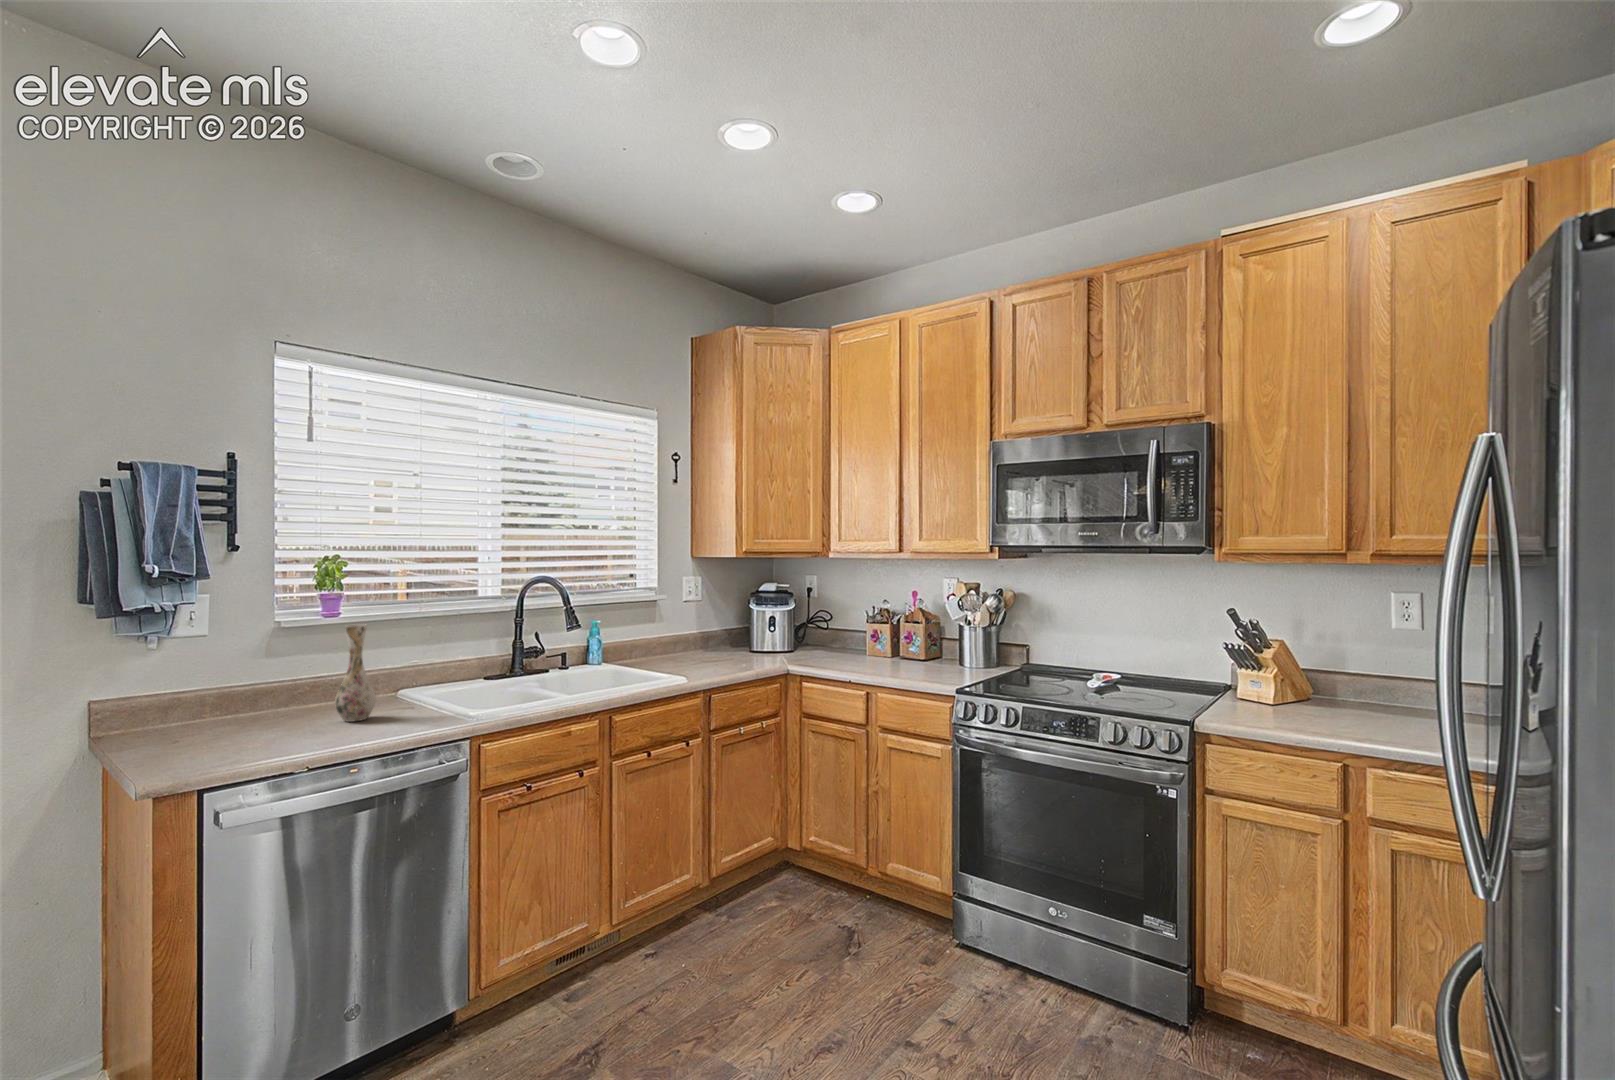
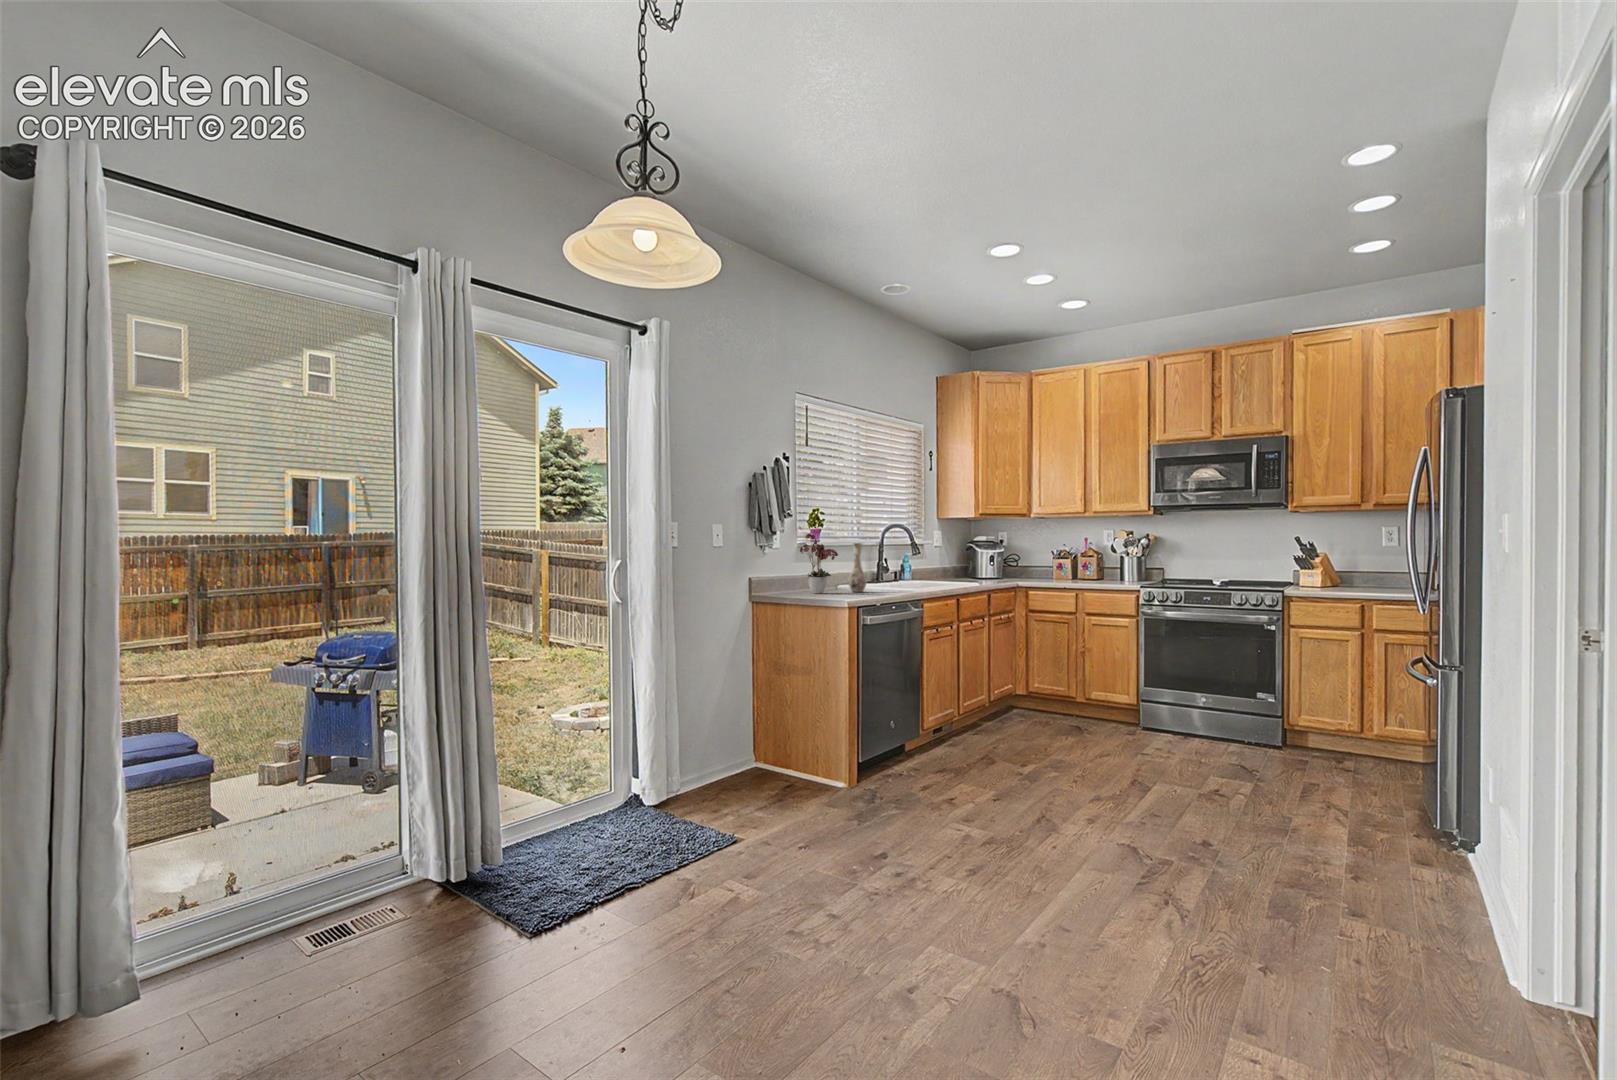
flower arrangement: none [204,604,291,731] -> present [800,533,838,594]

